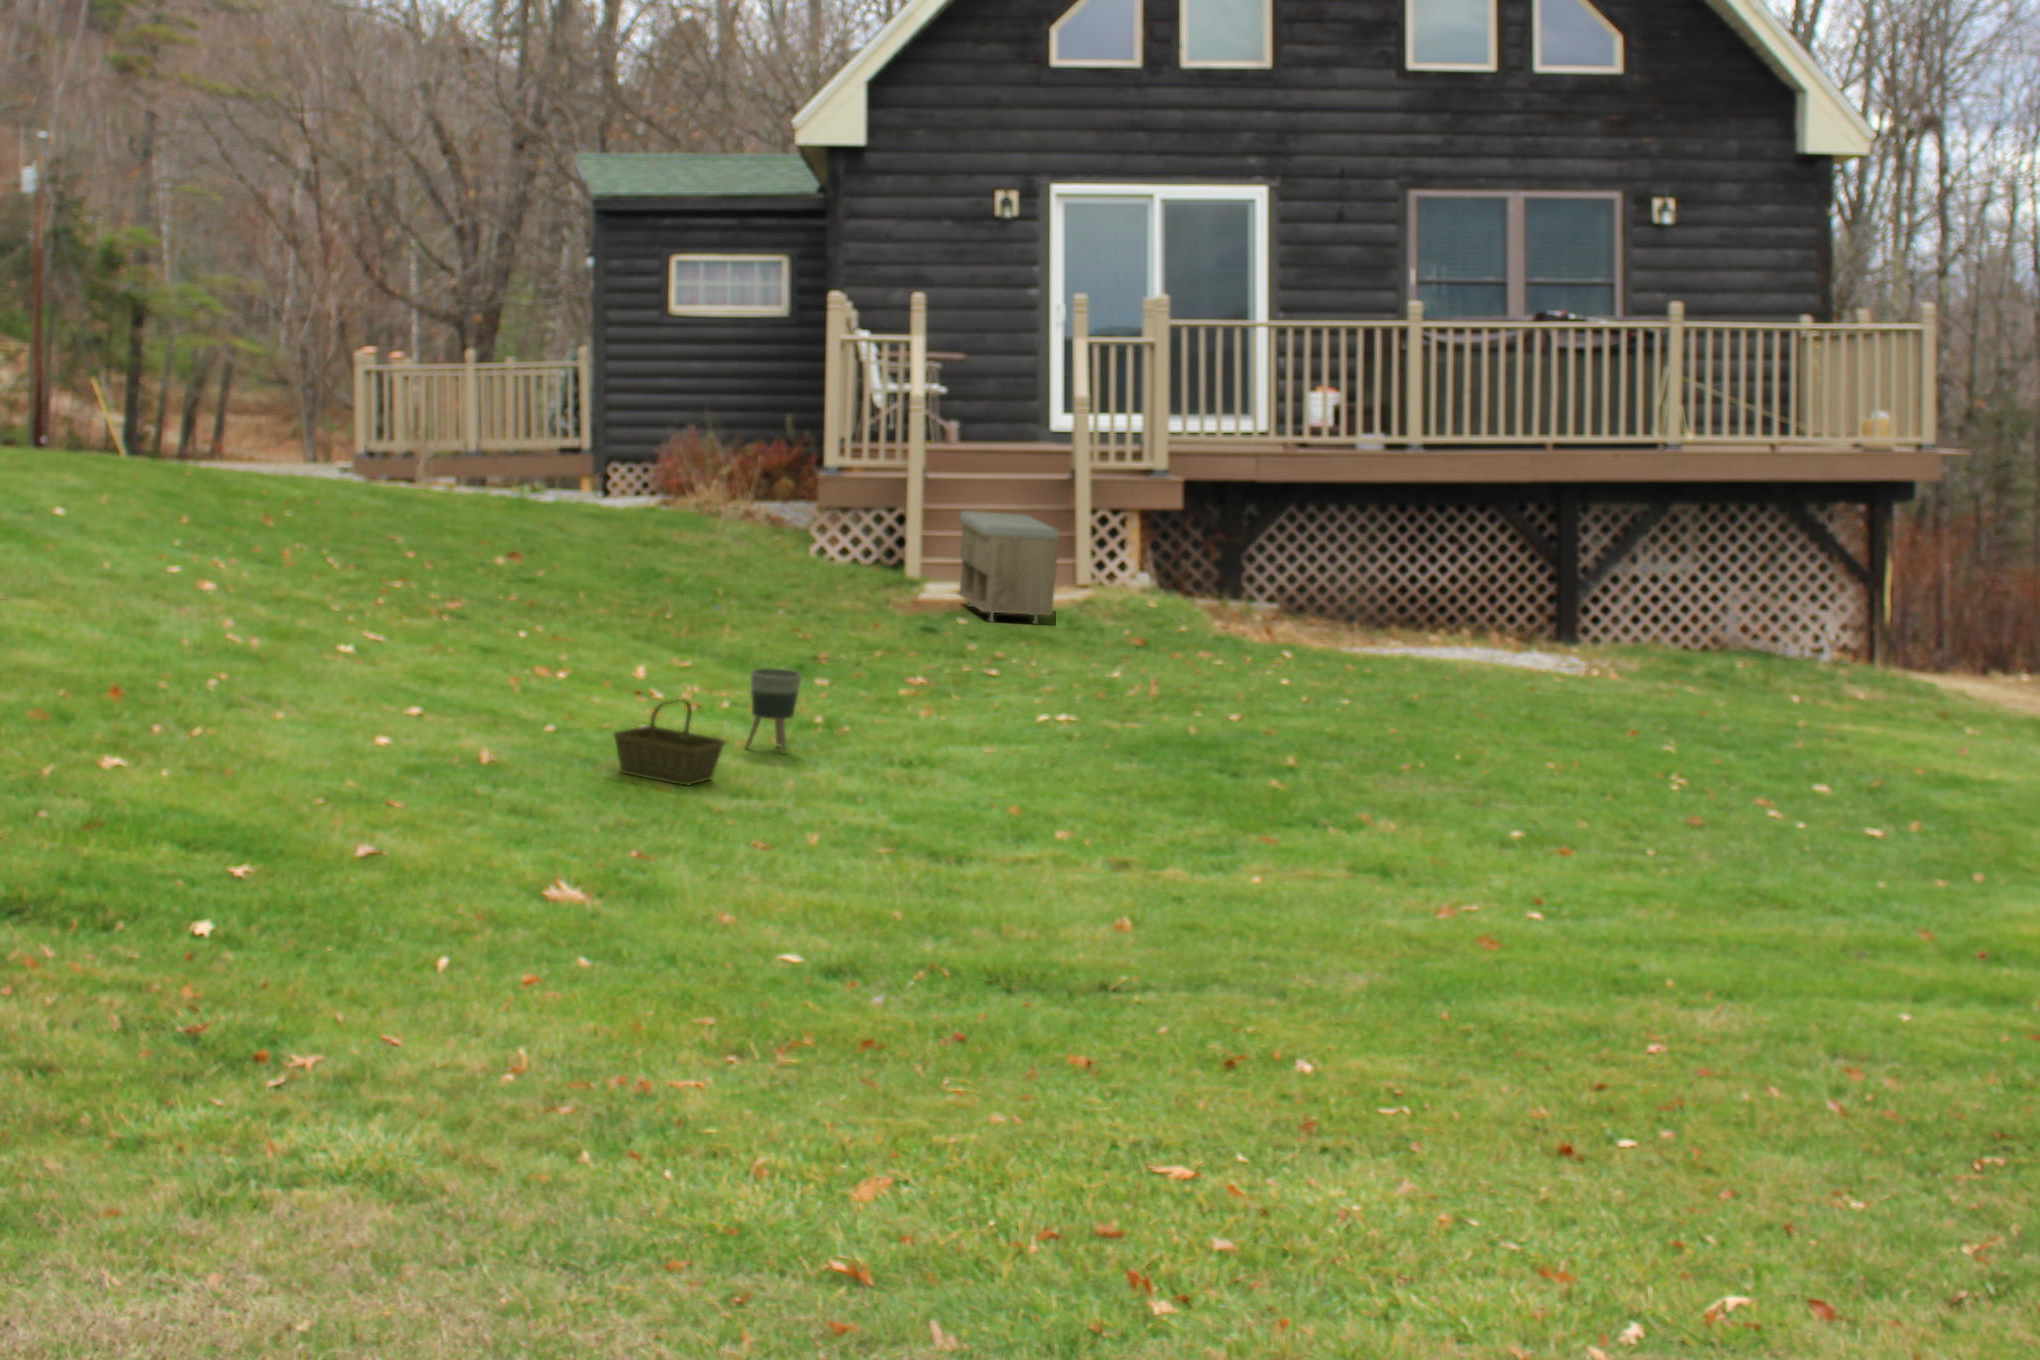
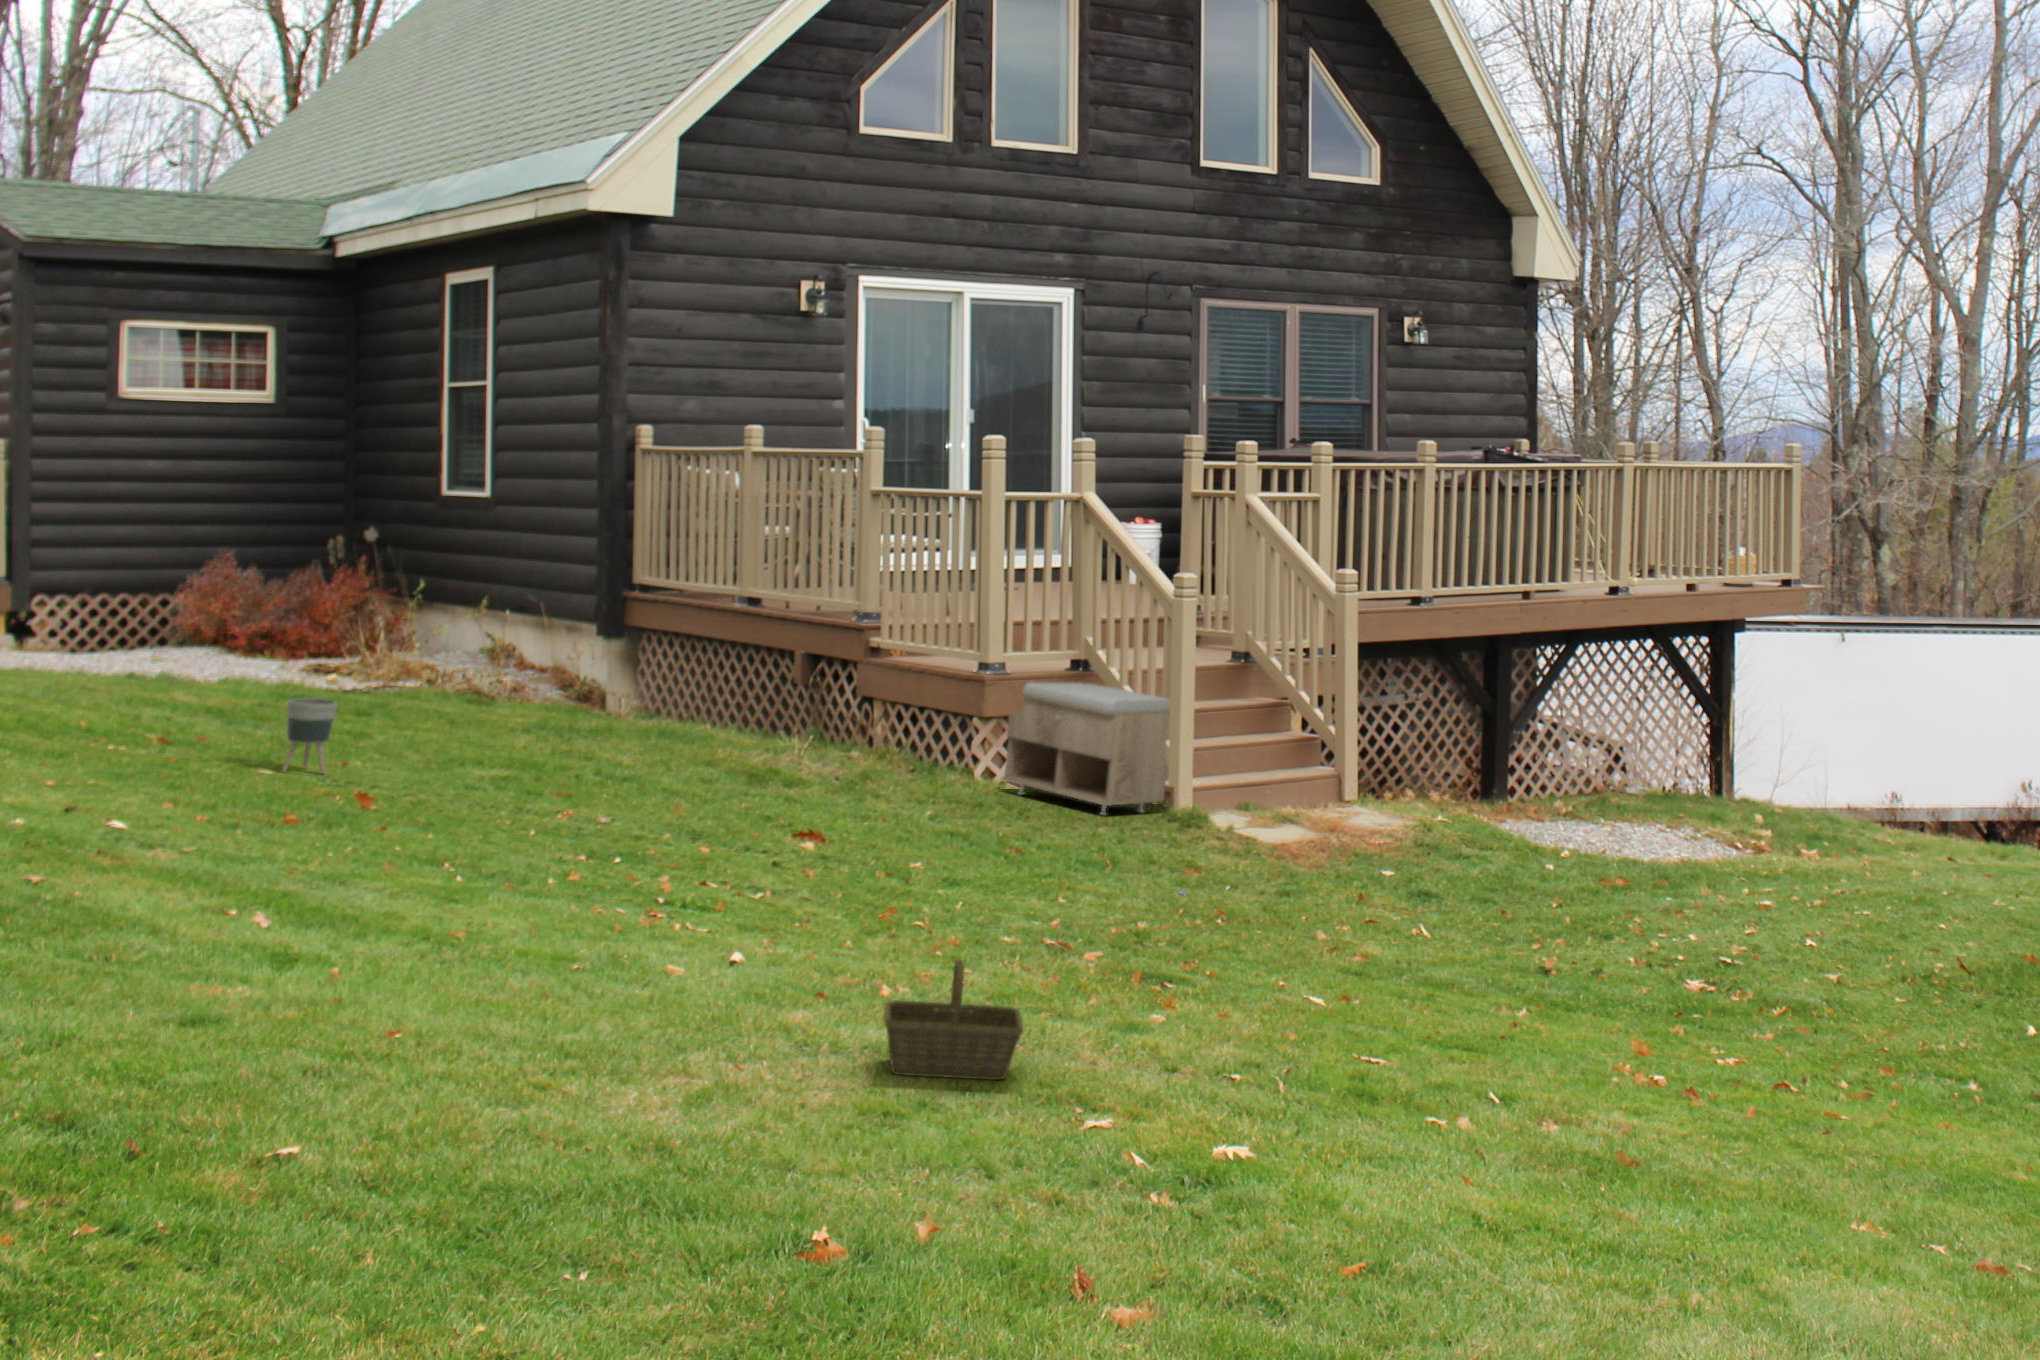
planter: present [746,668,802,753] -> present [282,698,337,774]
basket: present [614,699,725,785] -> present [884,960,1023,1080]

